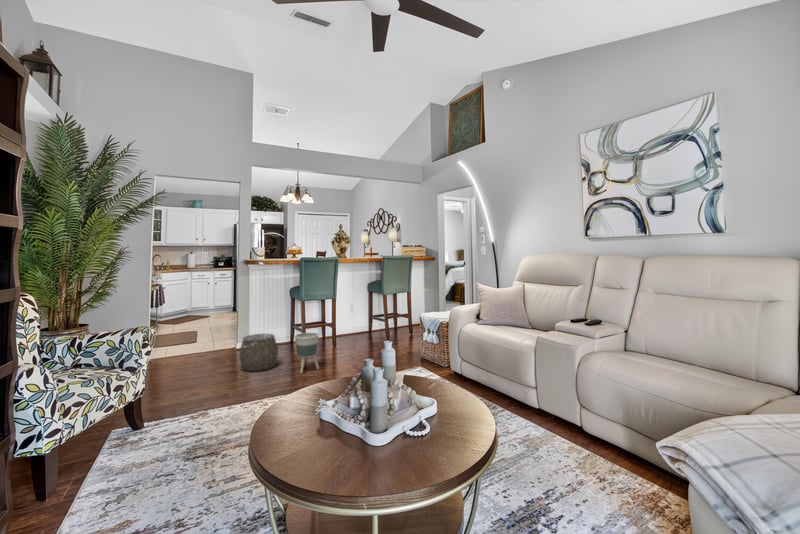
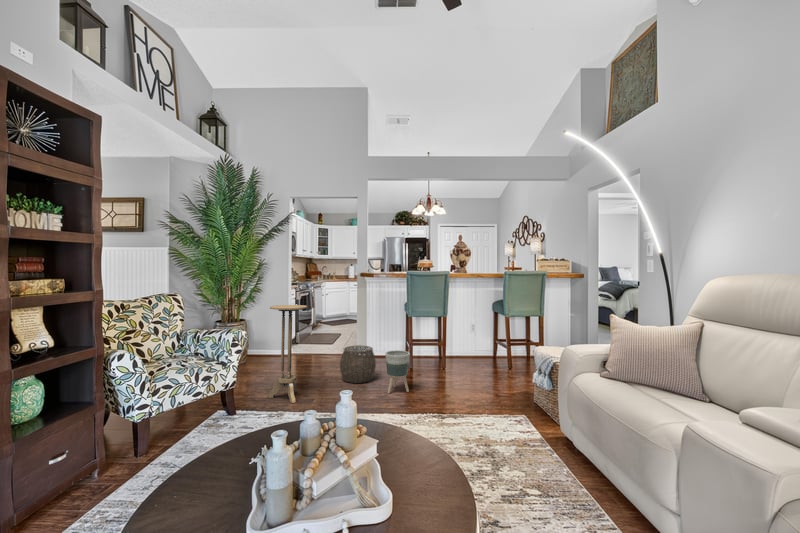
side table: none [167,297,213,402] -> present [268,305,307,403]

